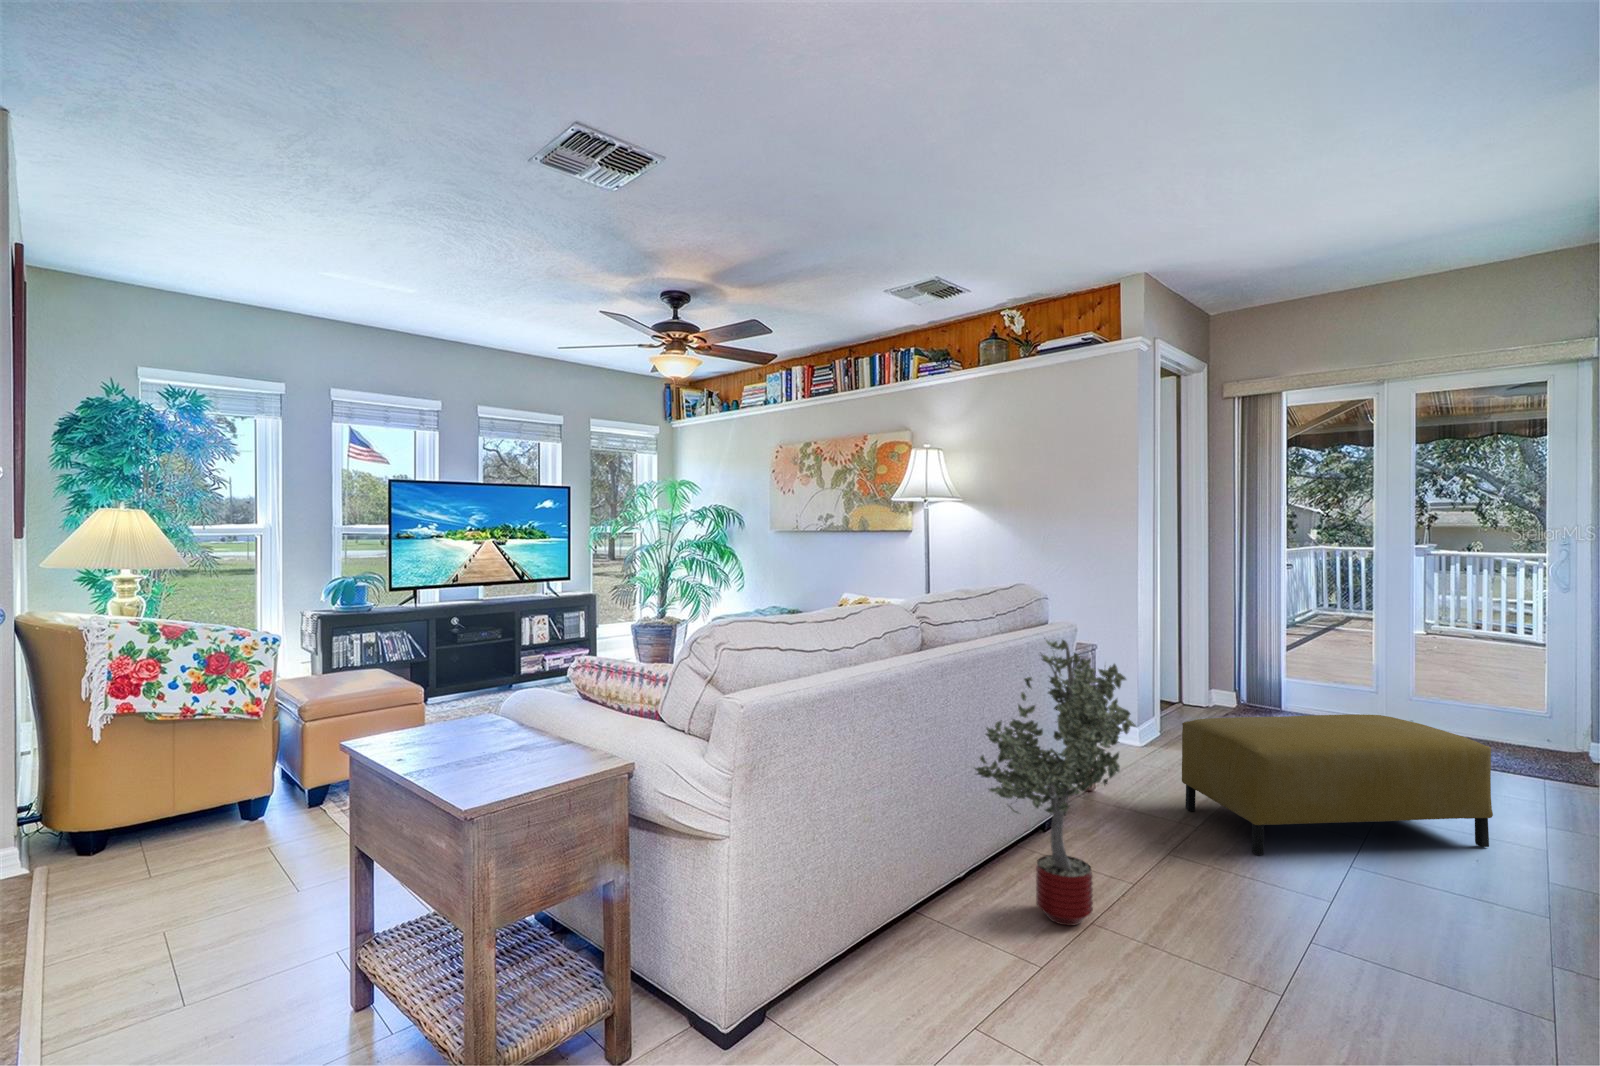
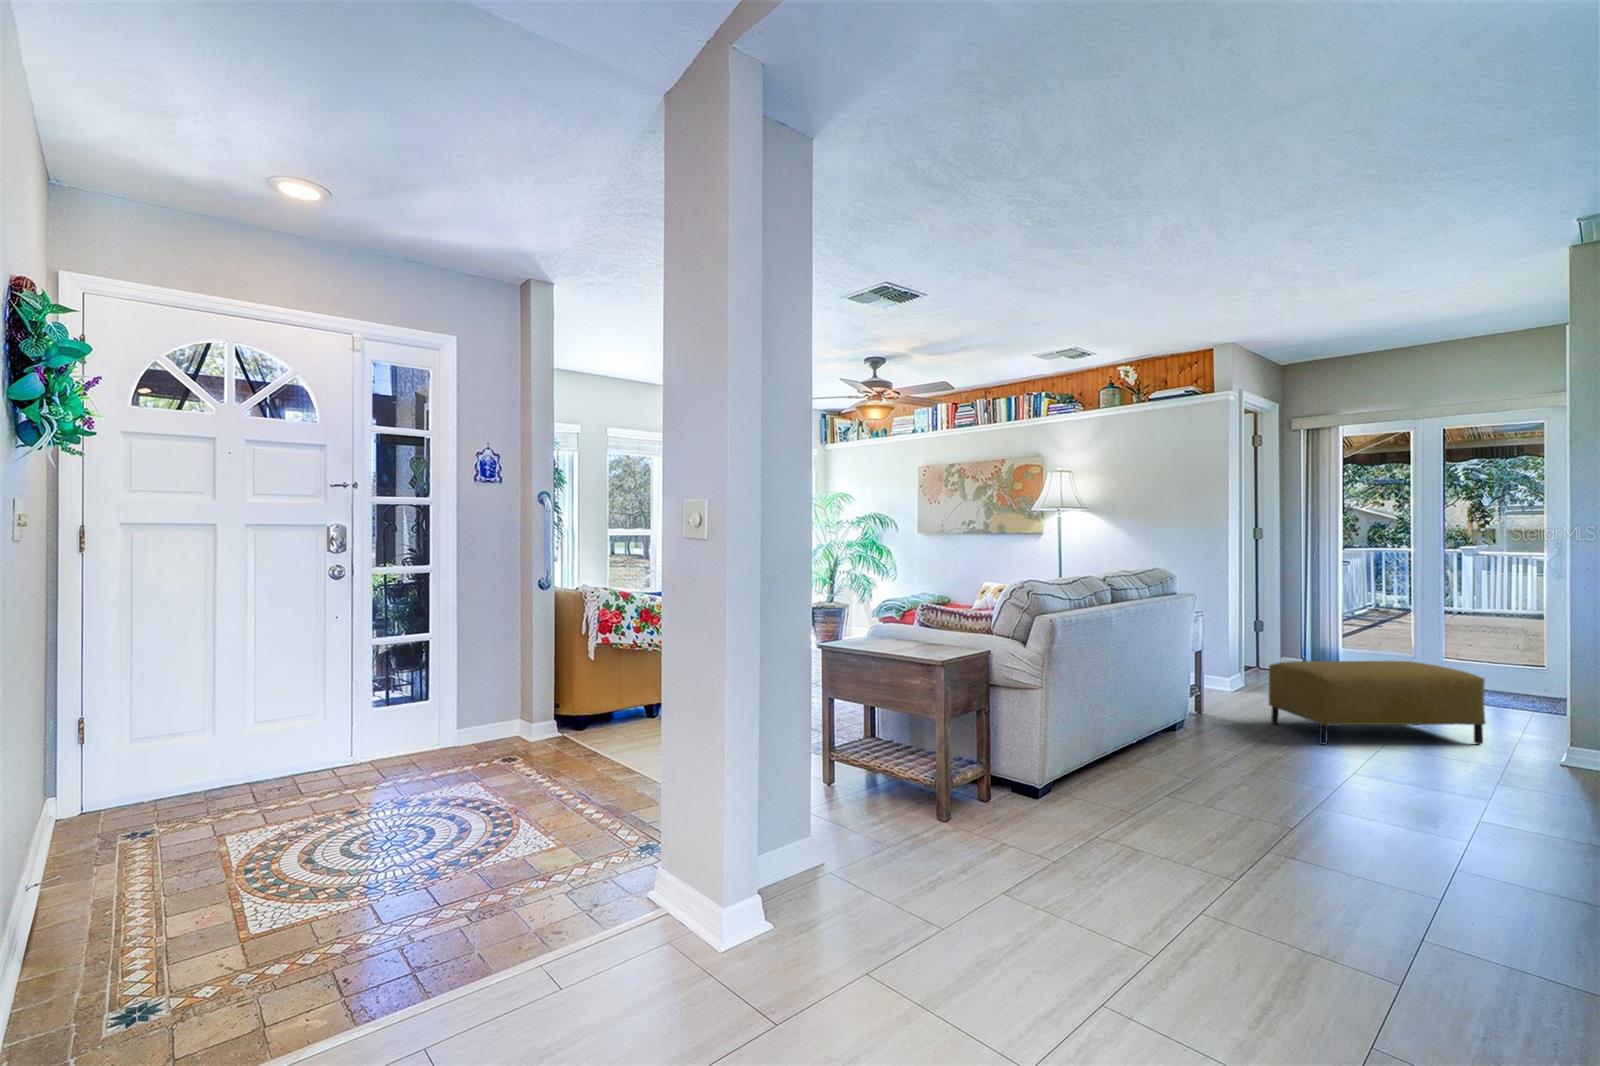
potted tree: present [975,640,1136,926] -> none [1145,600,1247,770]

